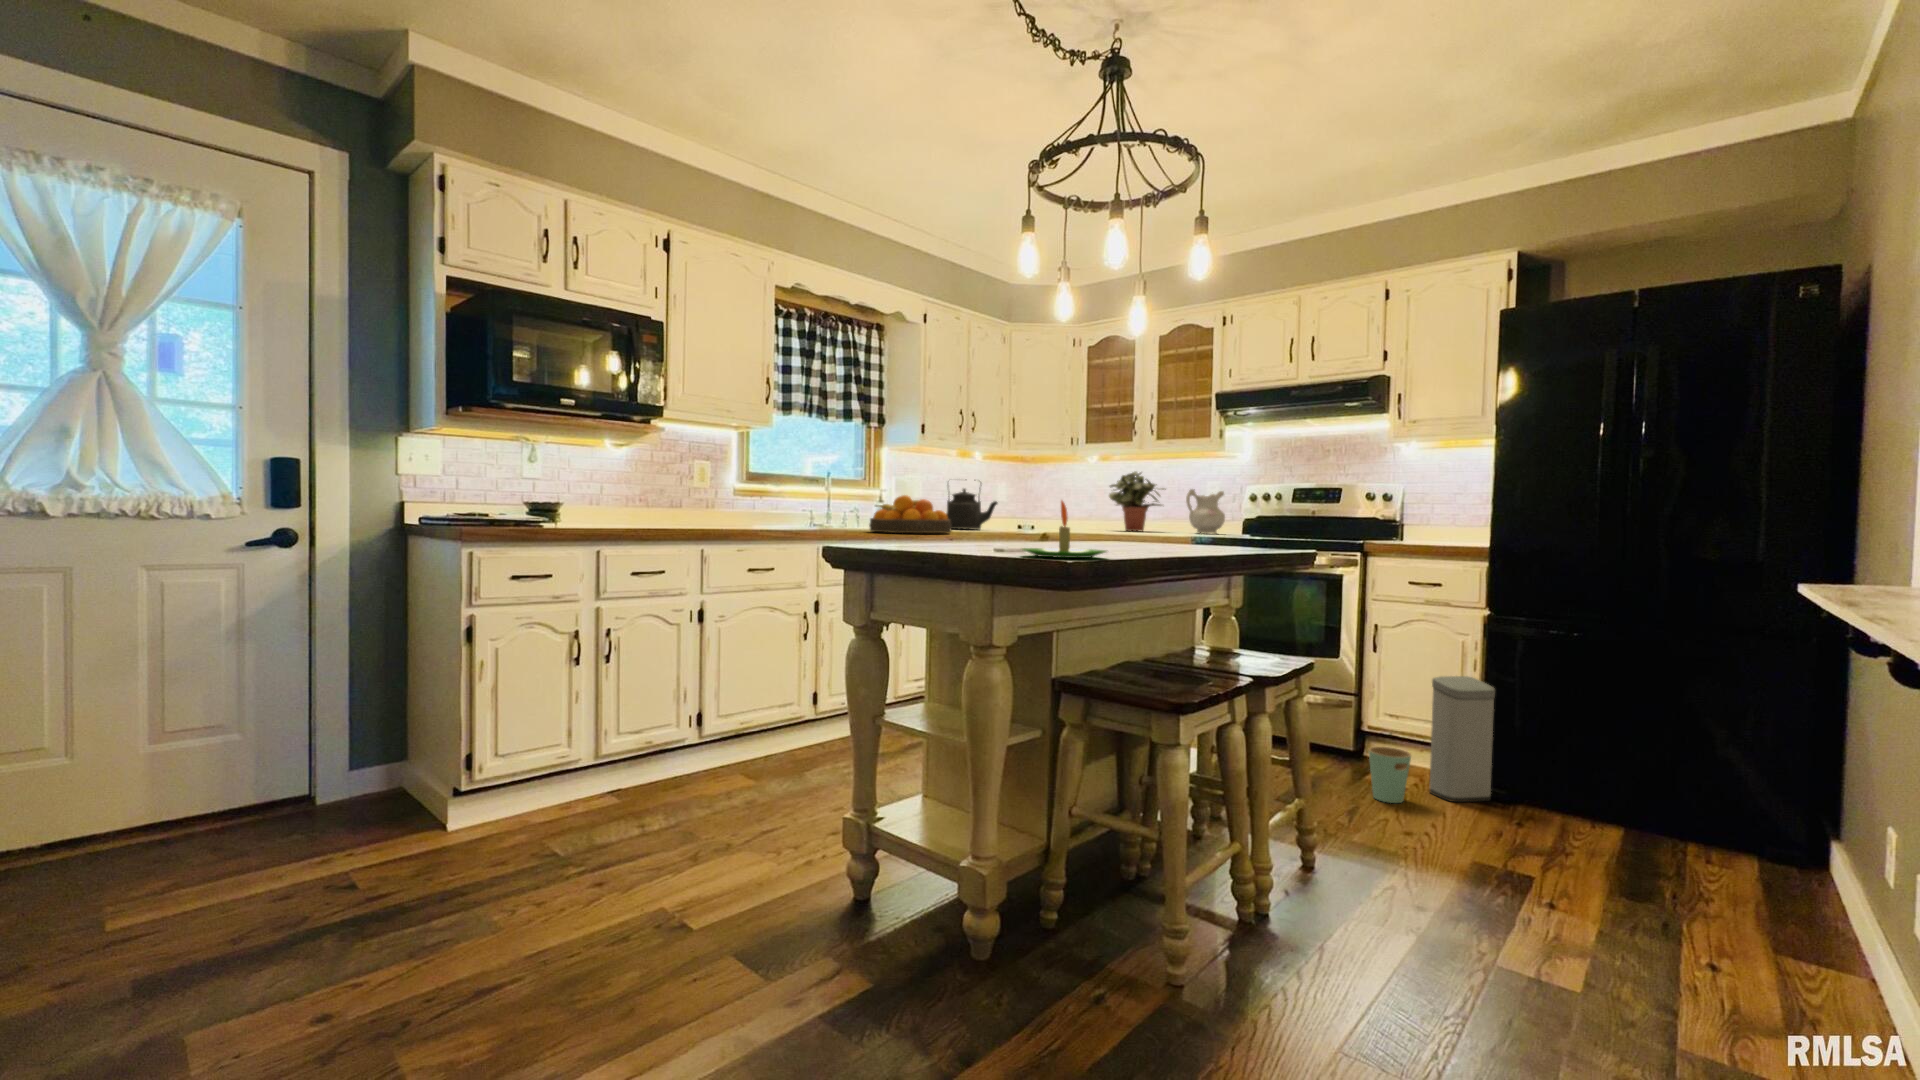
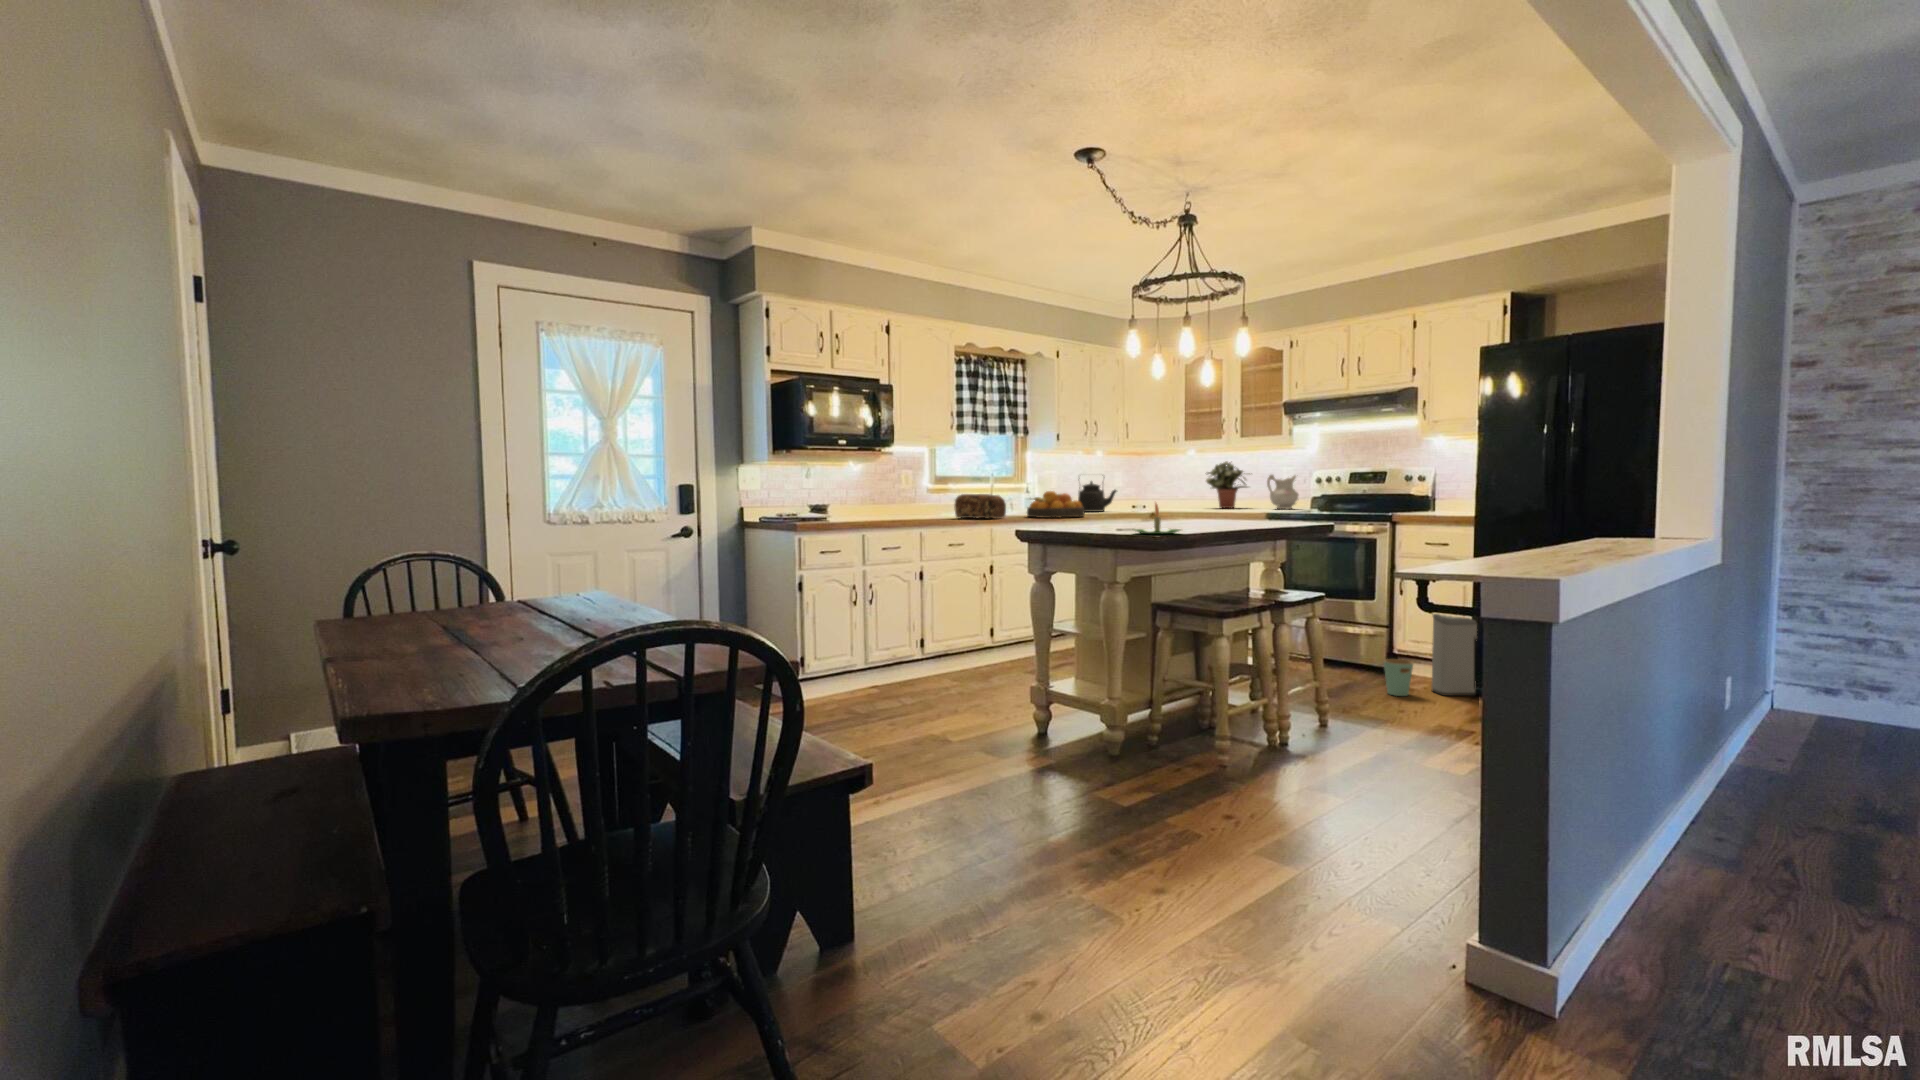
bread loaf: none [762,495,838,532] -> present [954,494,1006,519]

